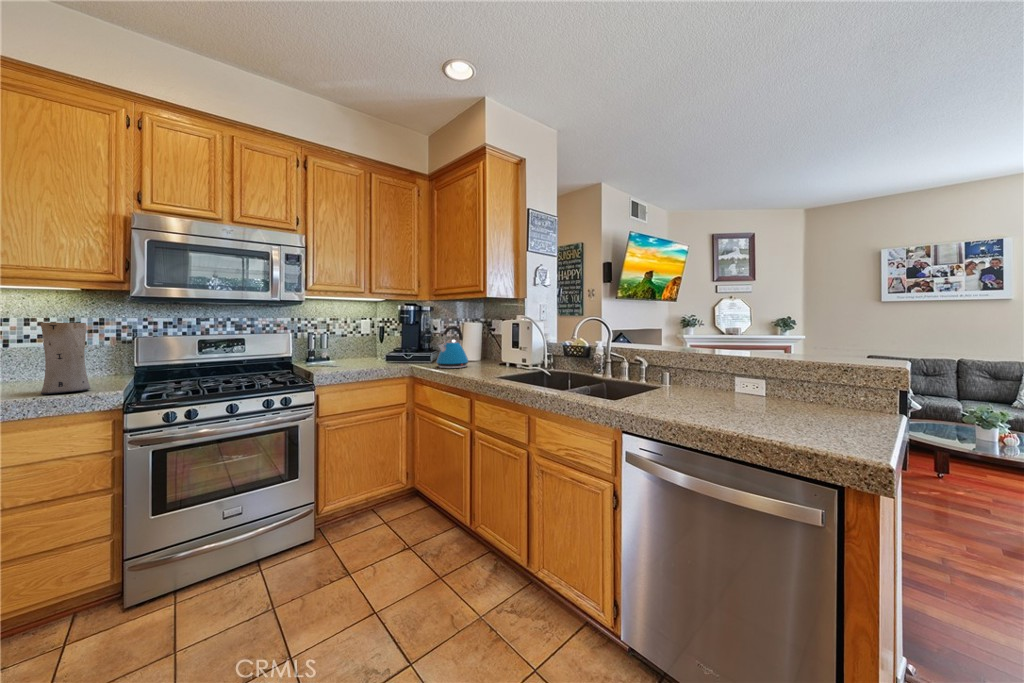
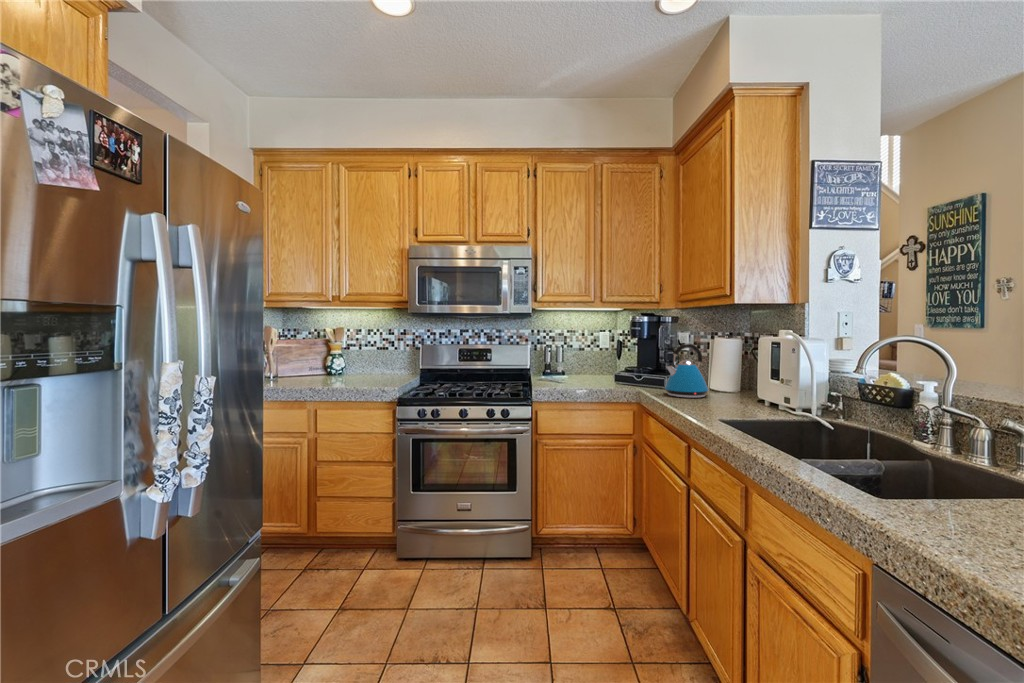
vase: present [40,322,90,394] -> none [363,335,388,386]

